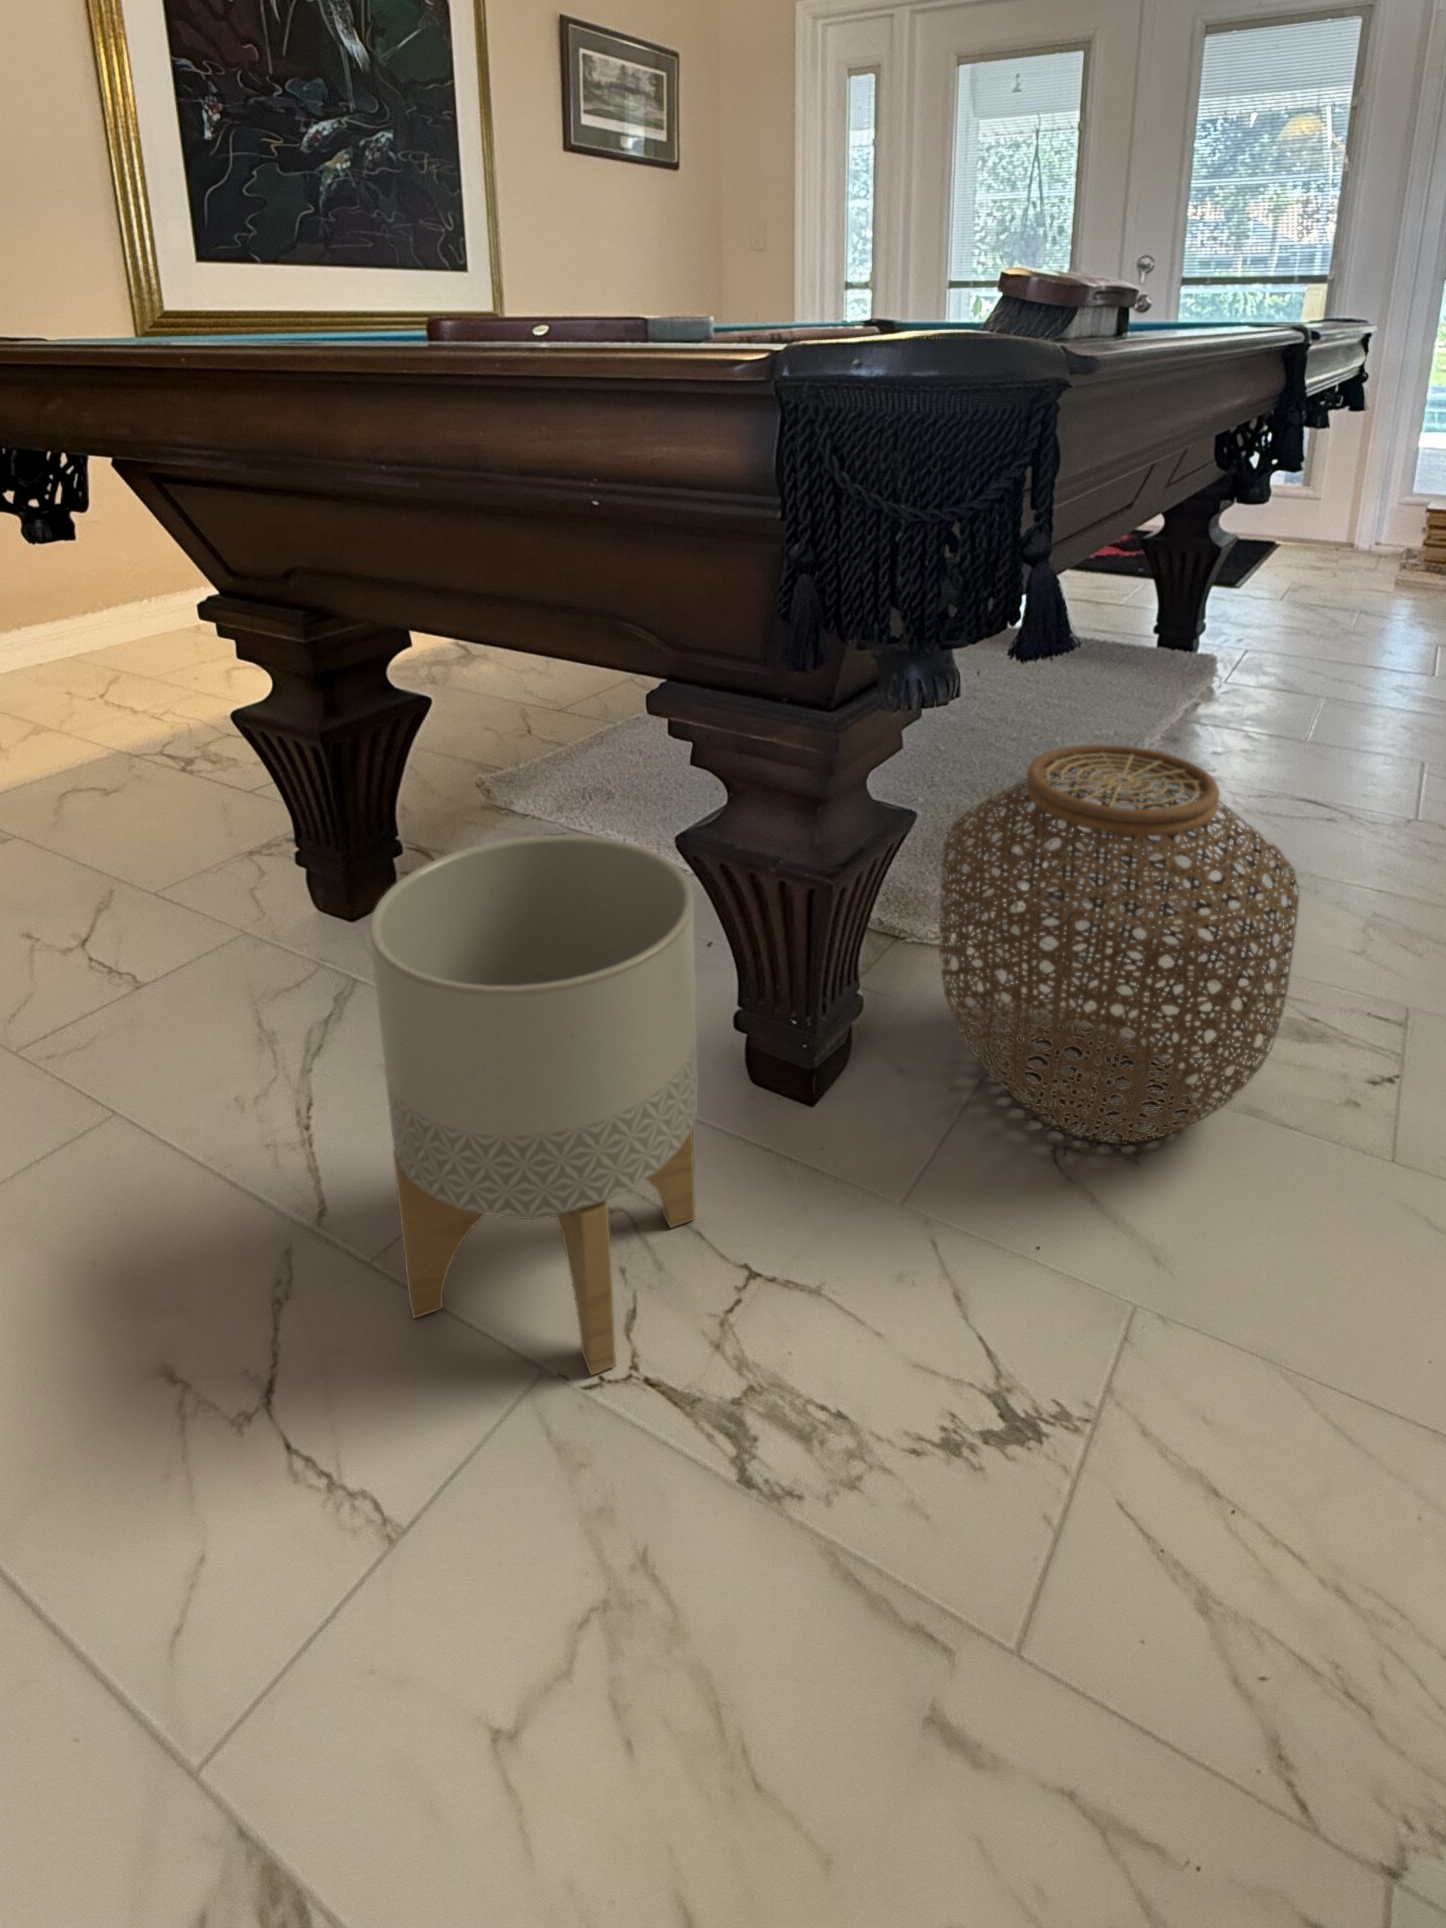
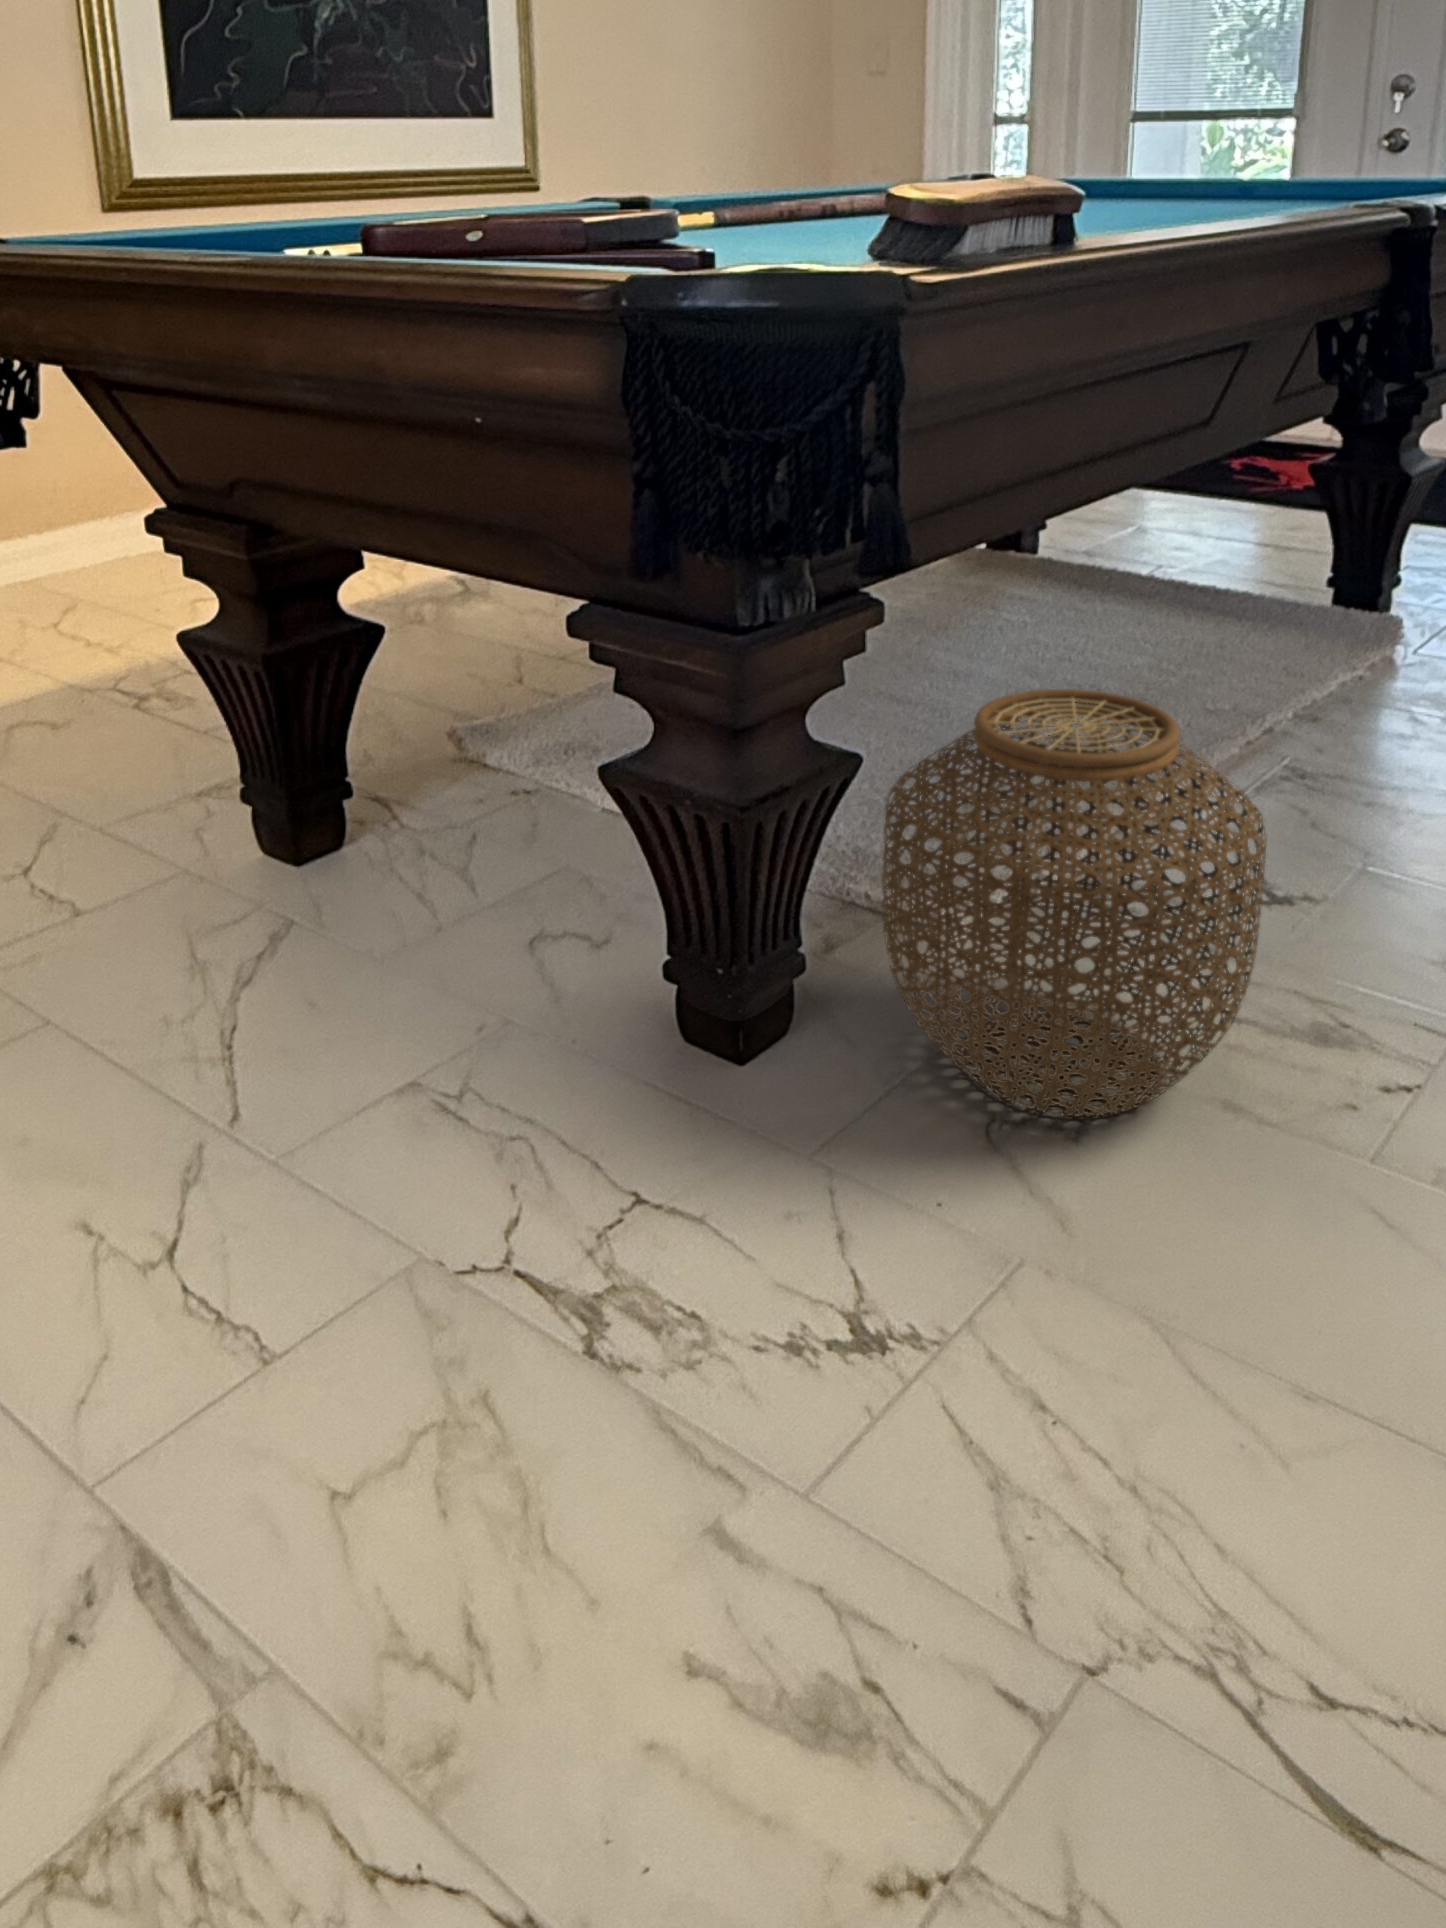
planter: present [370,835,698,1375] -> none [268,753,596,1265]

